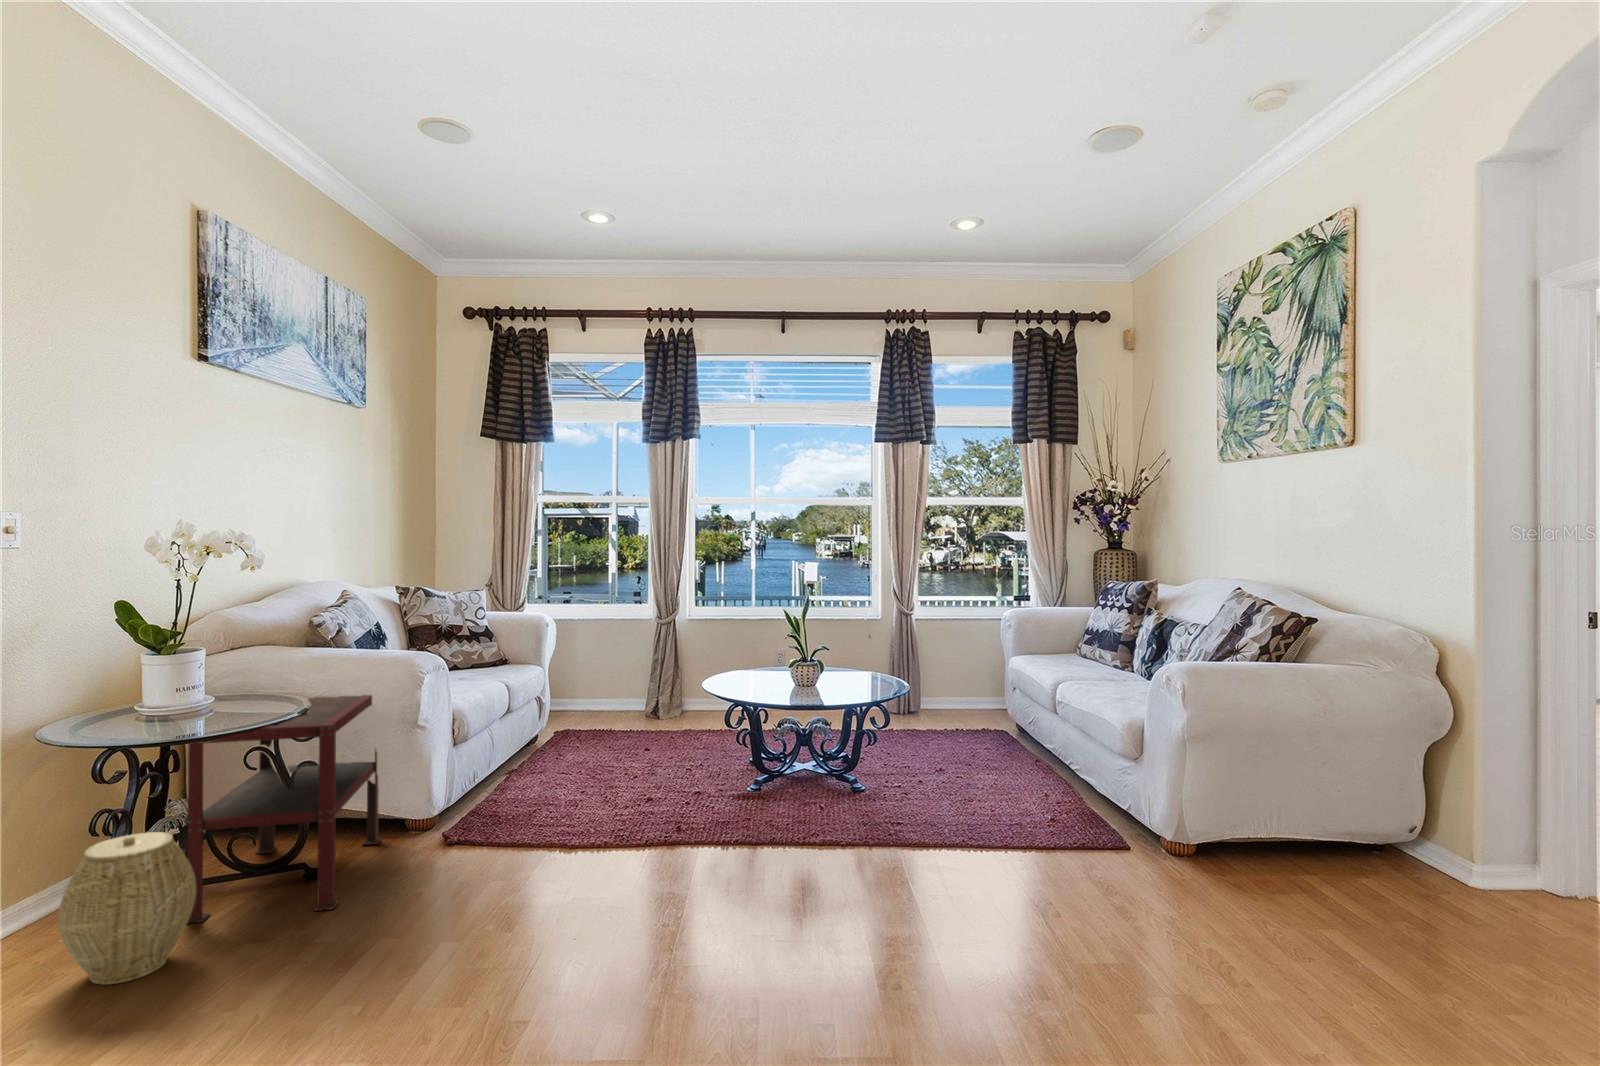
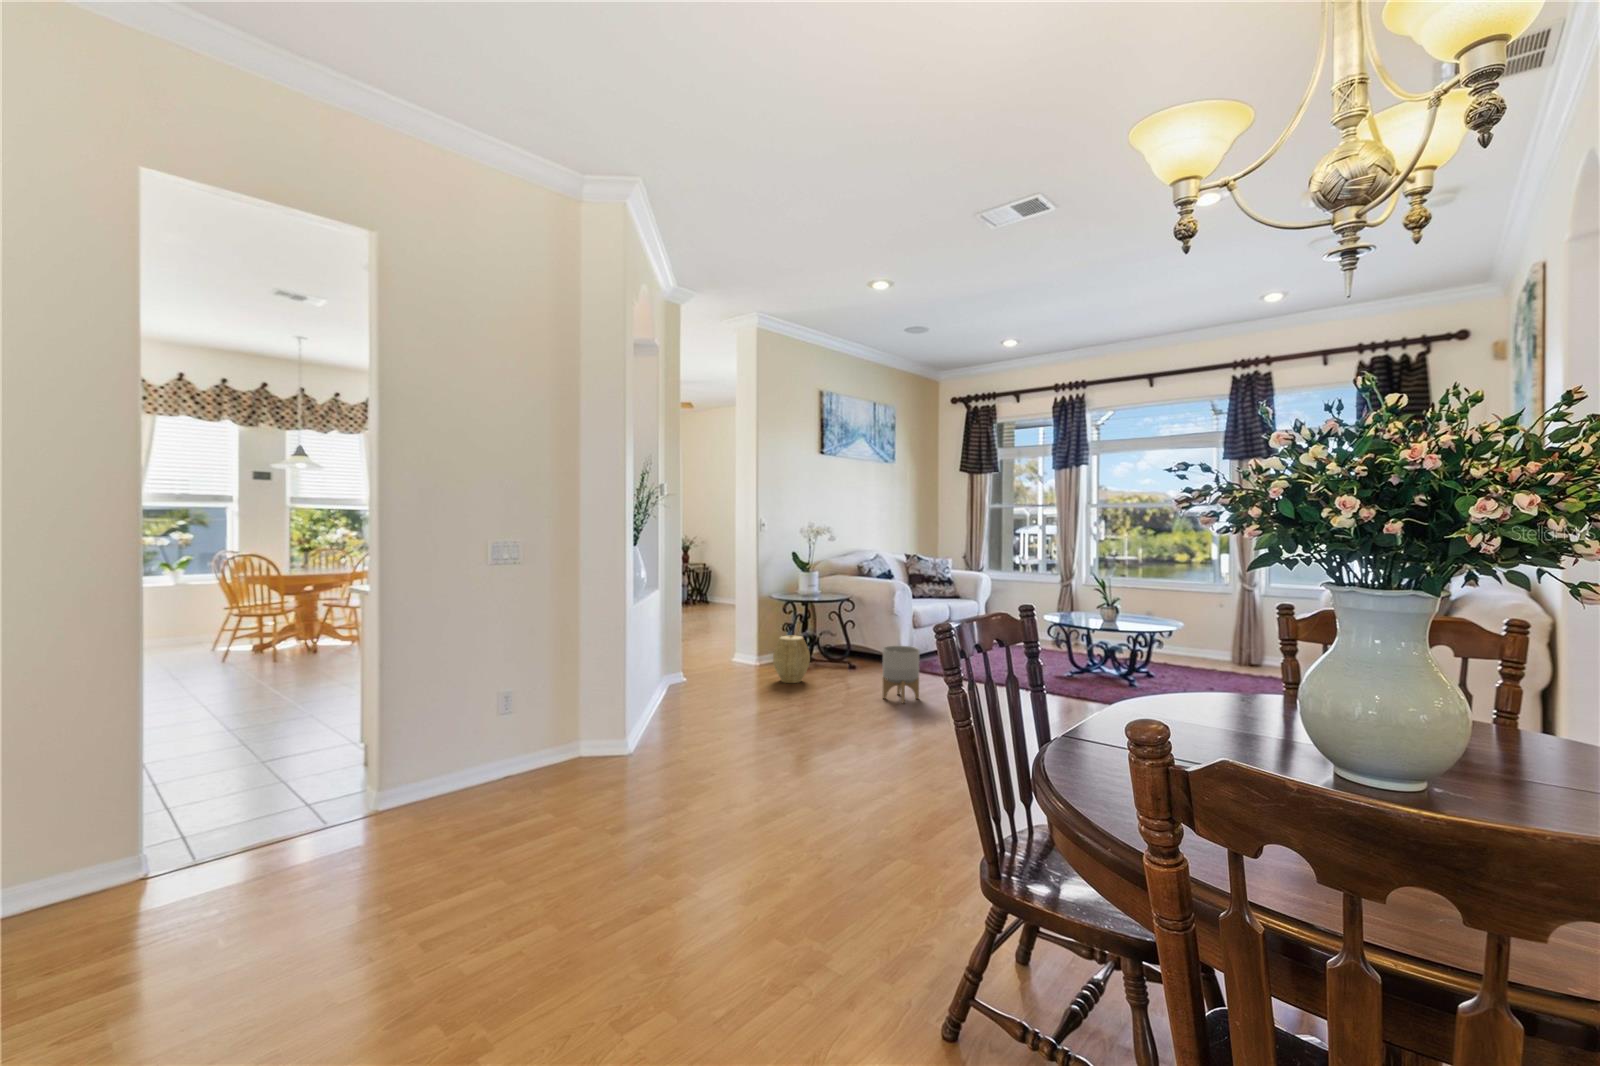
side table: present [187,695,381,923] -> none [808,596,883,680]
planter: none [439,810,533,964] -> present [882,646,919,703]

